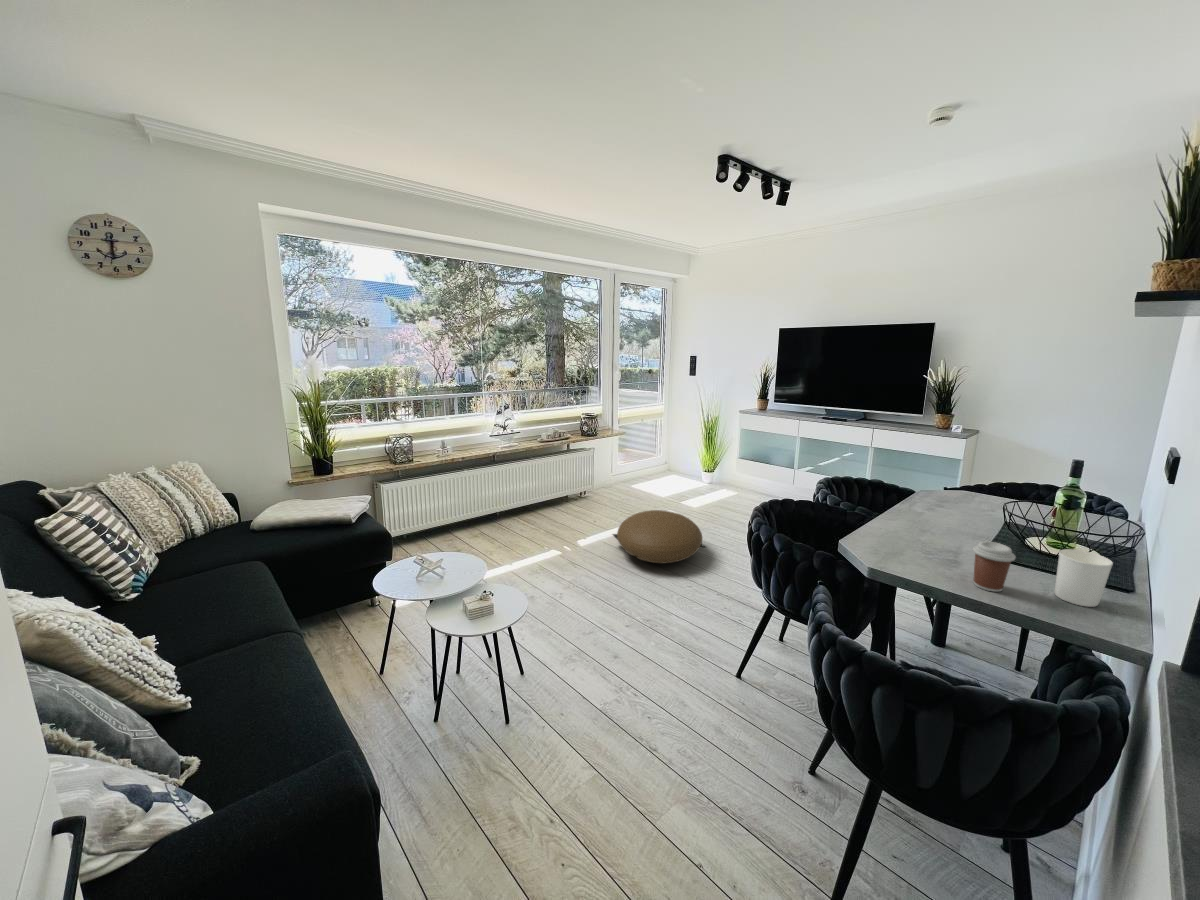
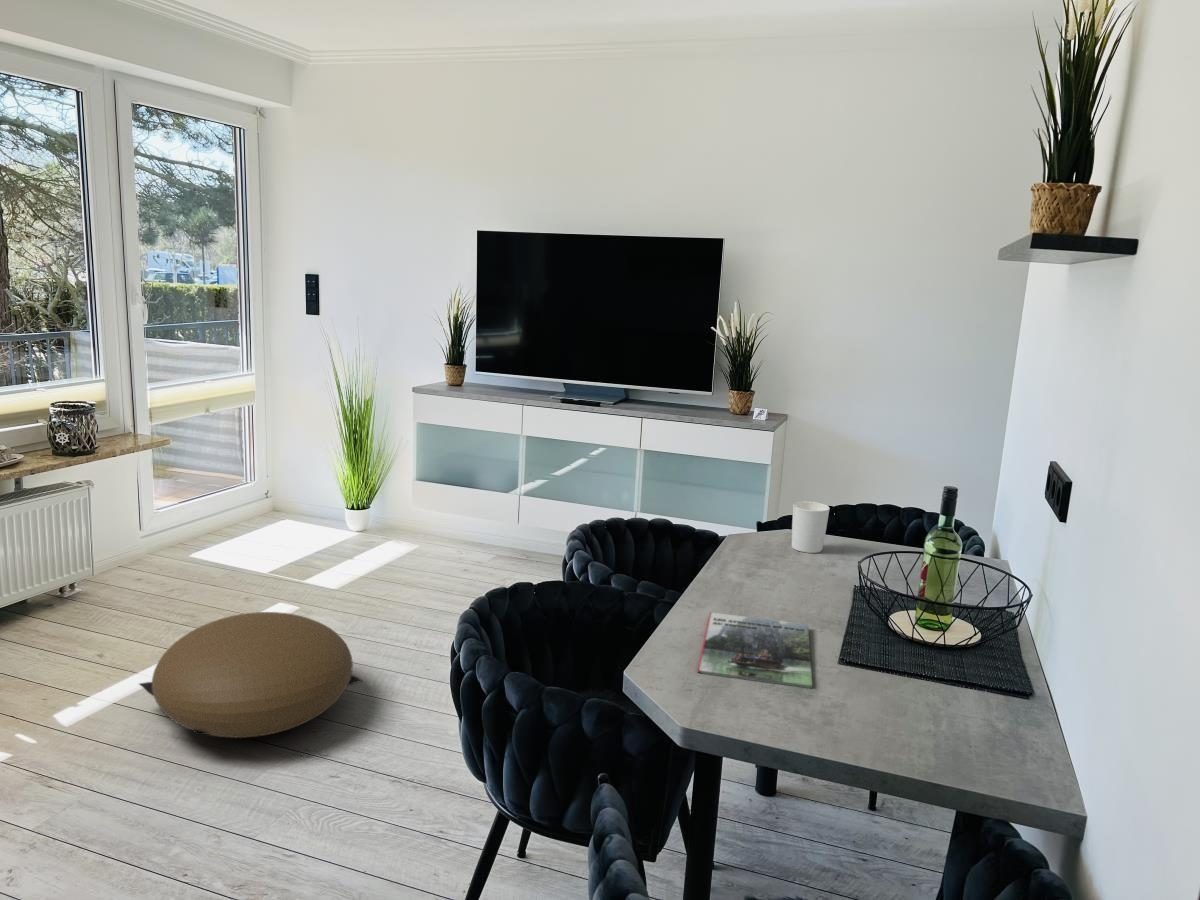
magazine: none [881,521,960,563] -> present [698,613,812,688]
coffee cup: present [973,541,1016,592] -> none [845,651,905,741]
candle holder: present [1055,549,1113,607] -> present [792,501,830,553]

